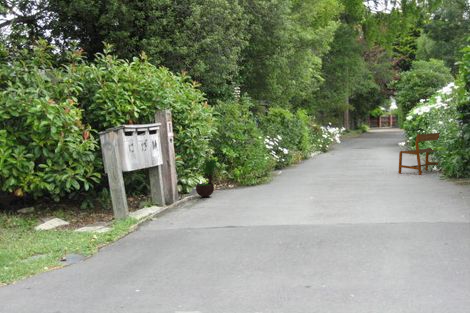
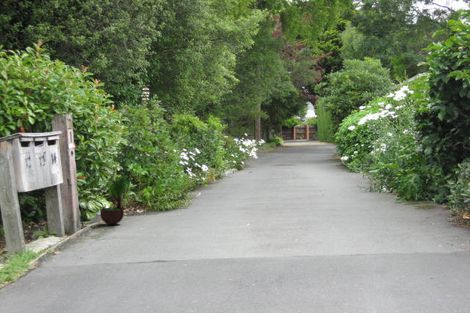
bench: present [398,133,440,175] -> none [341,149,395,199]

